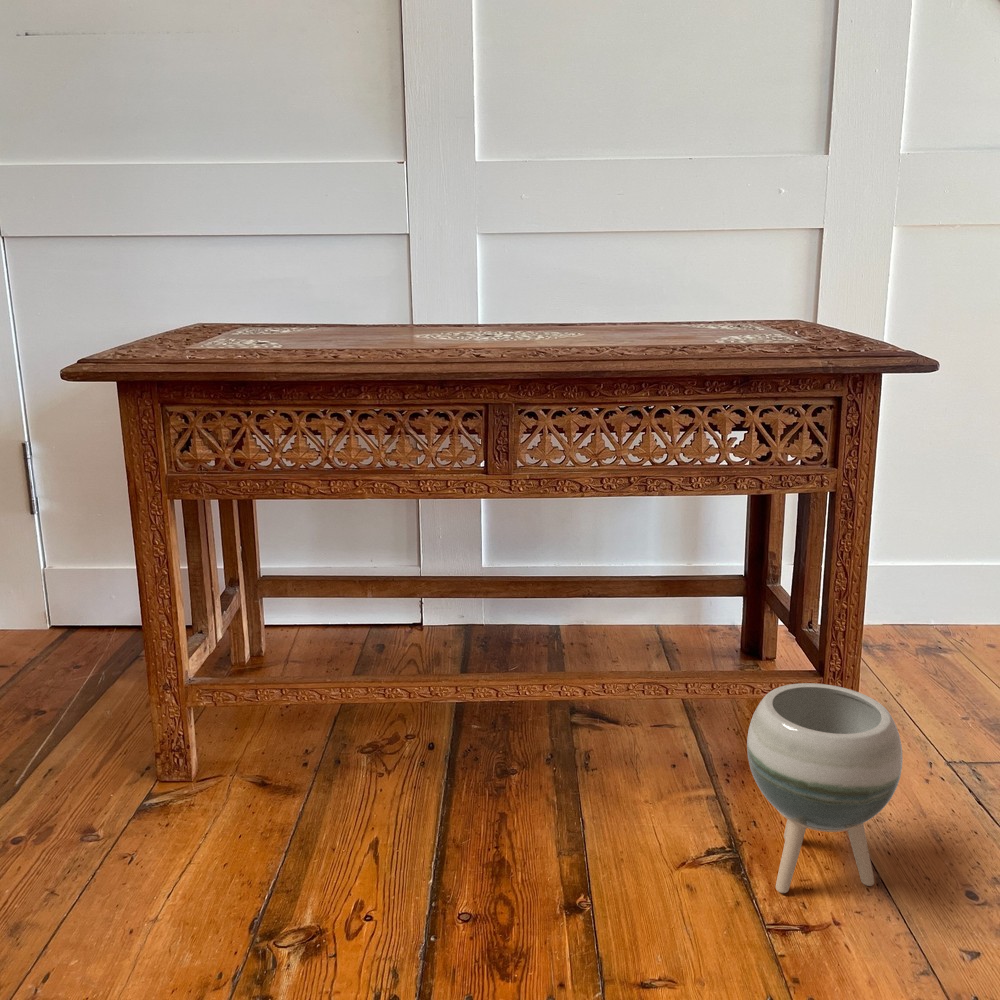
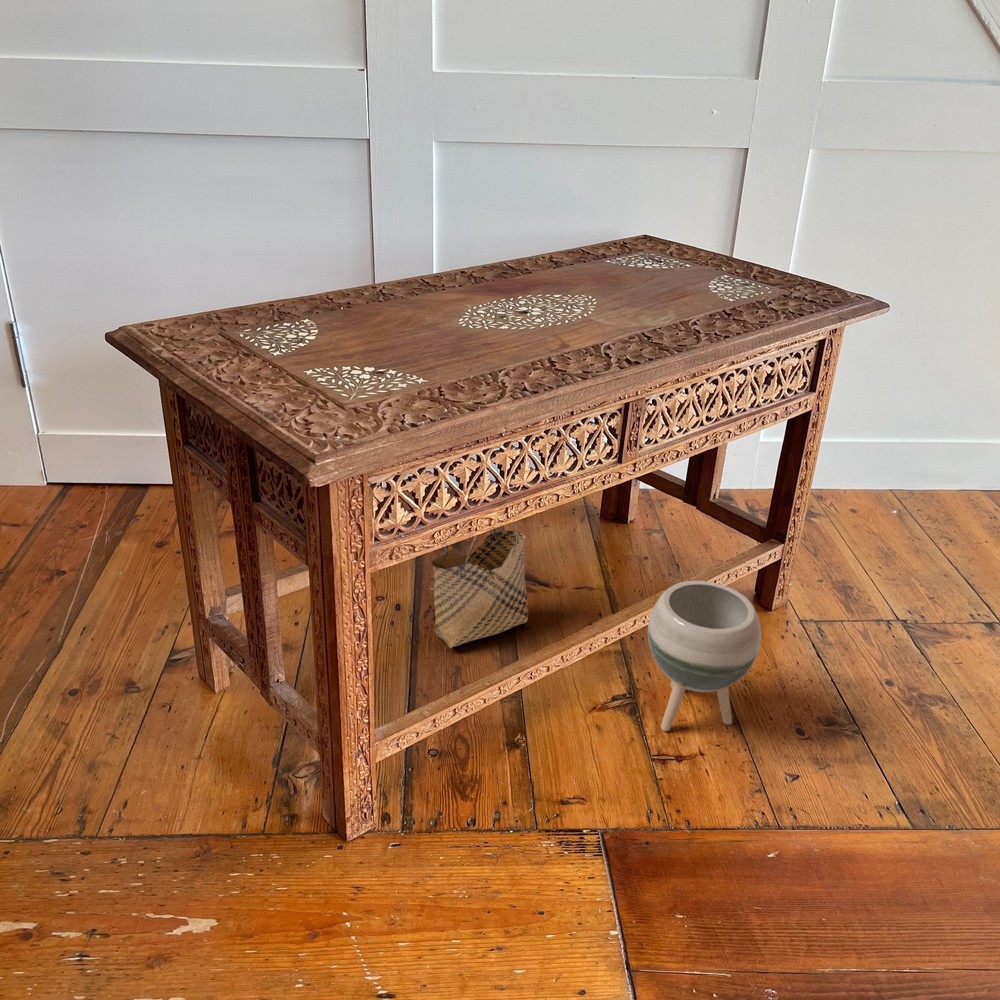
woven basket: none [468,588,592,791] -> present [432,522,529,648]

